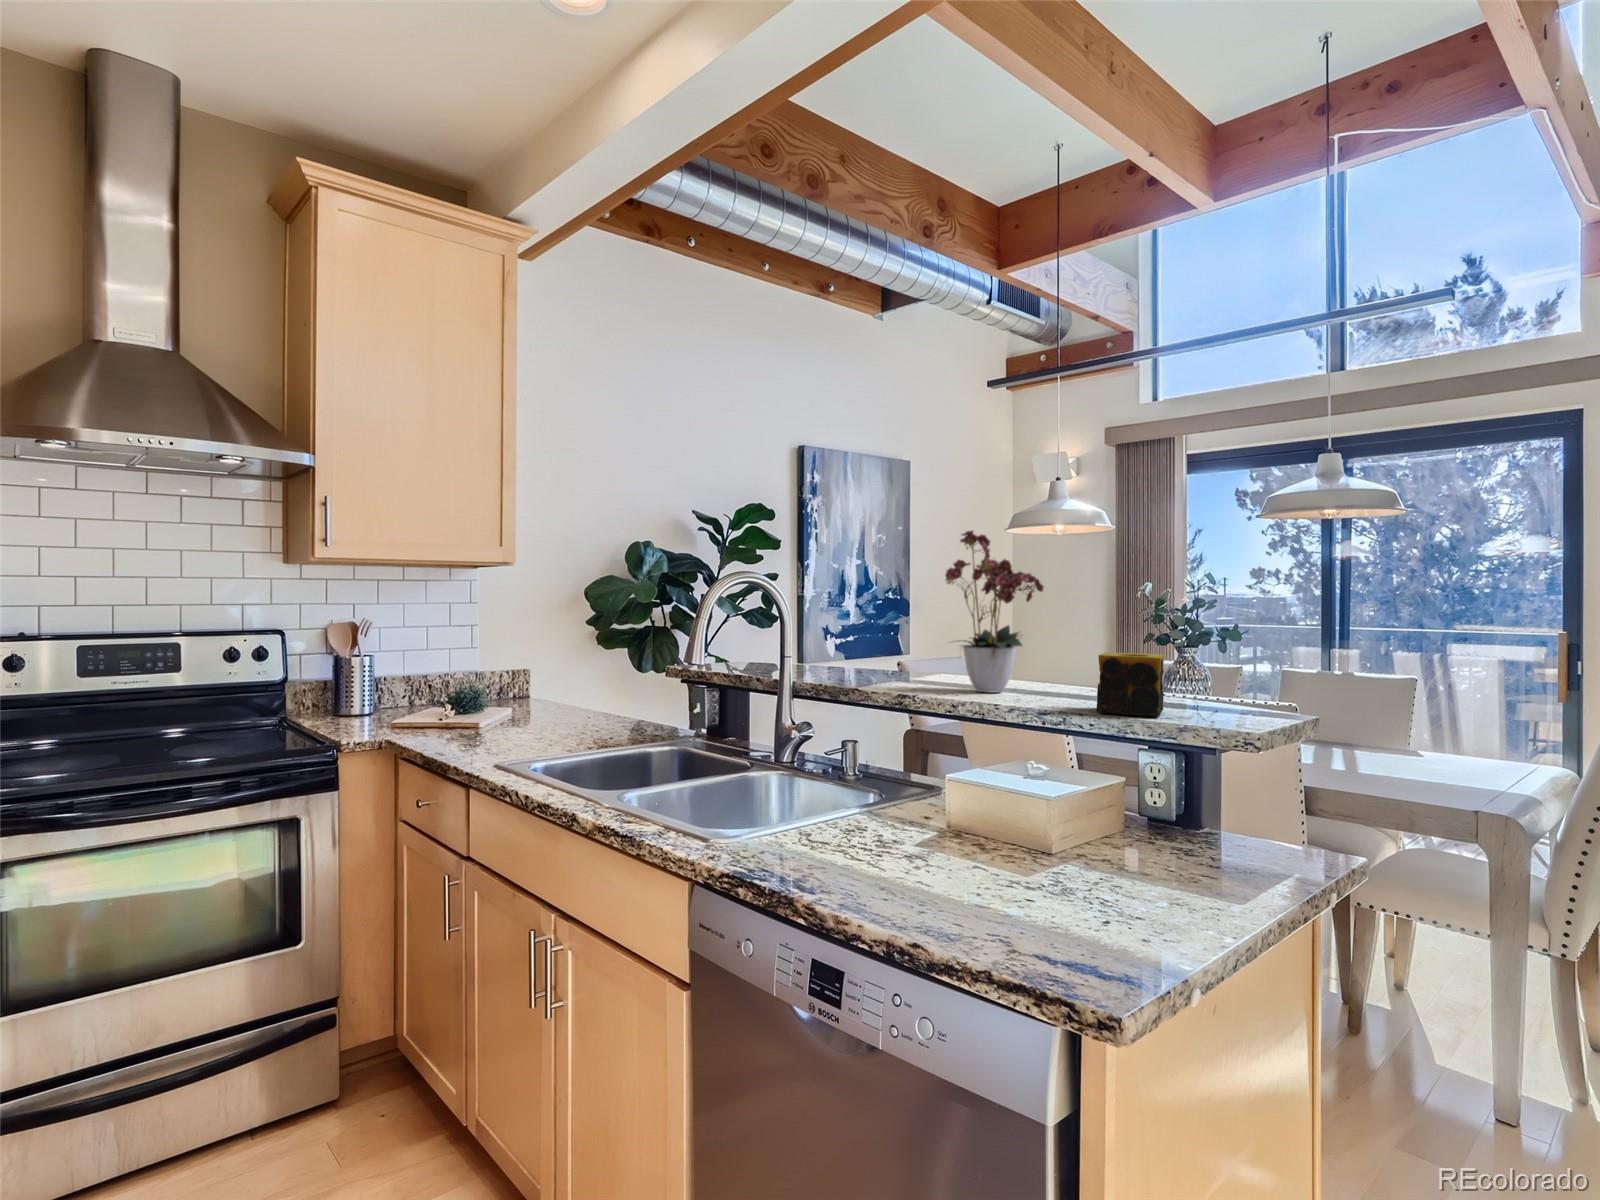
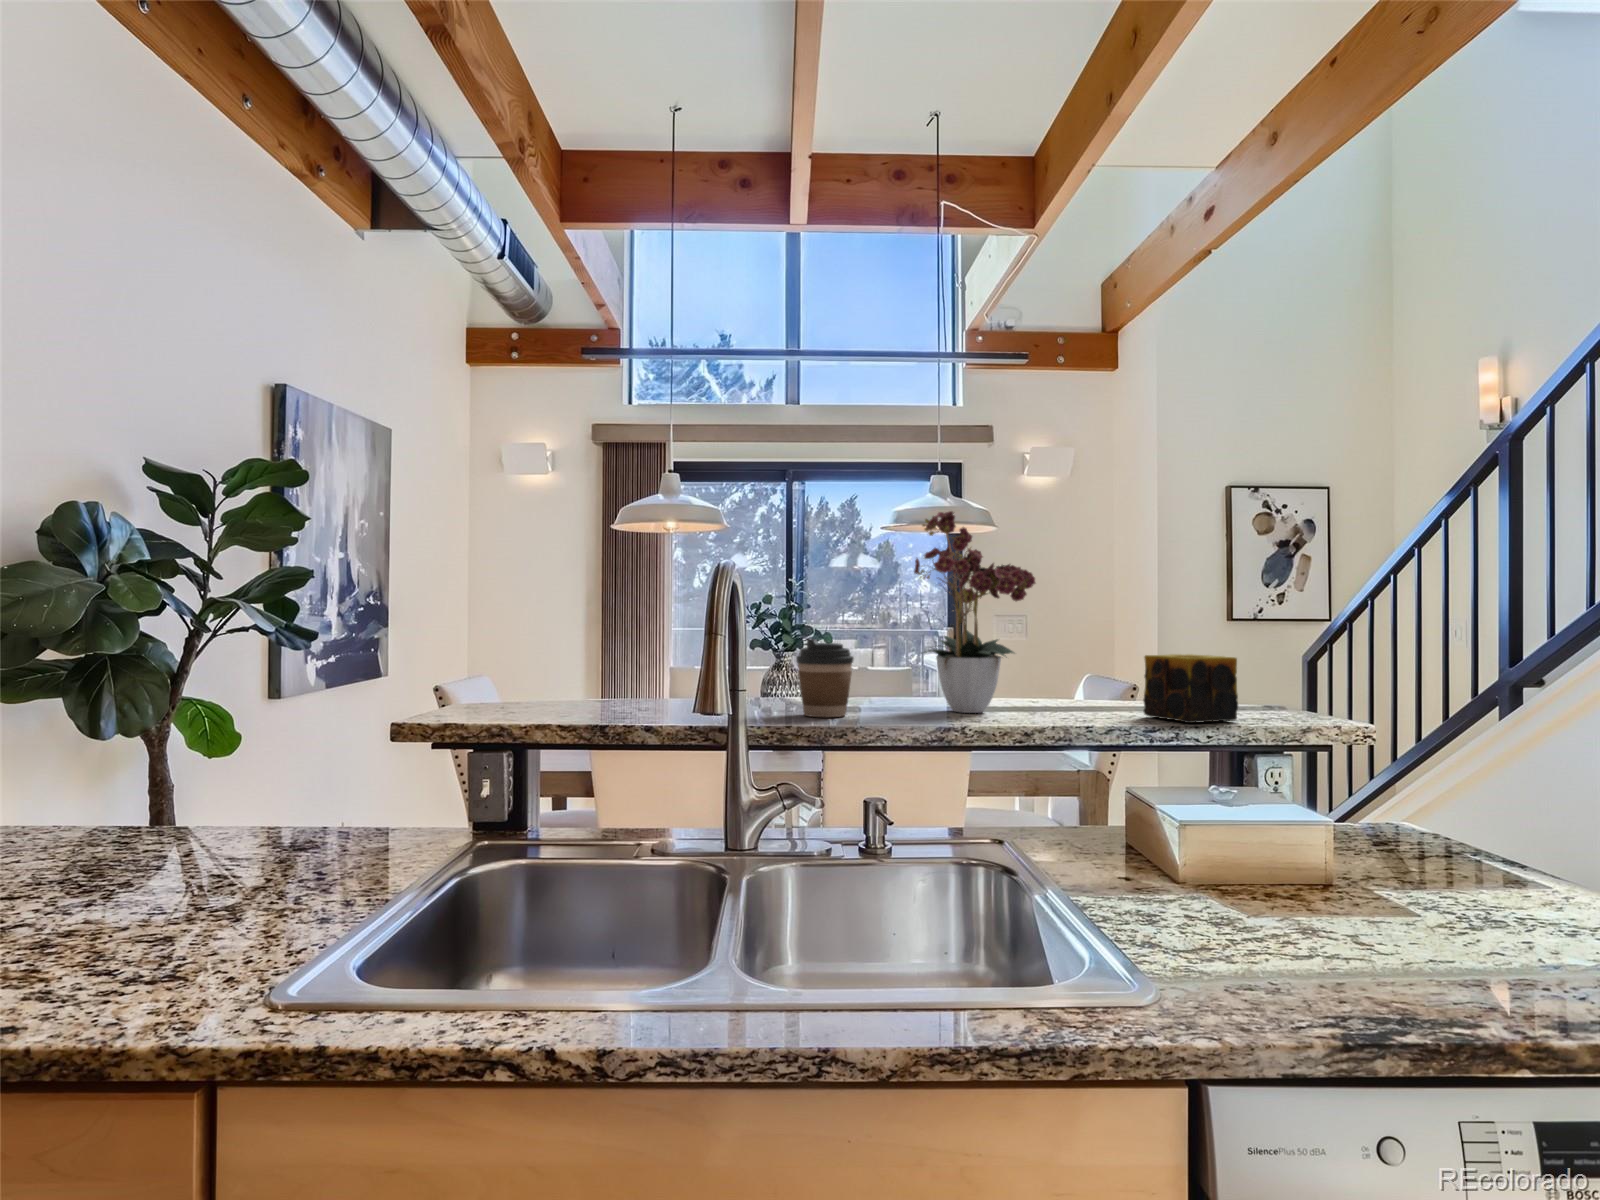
coffee cup: none [855,628,897,684] -> present [796,639,854,717]

